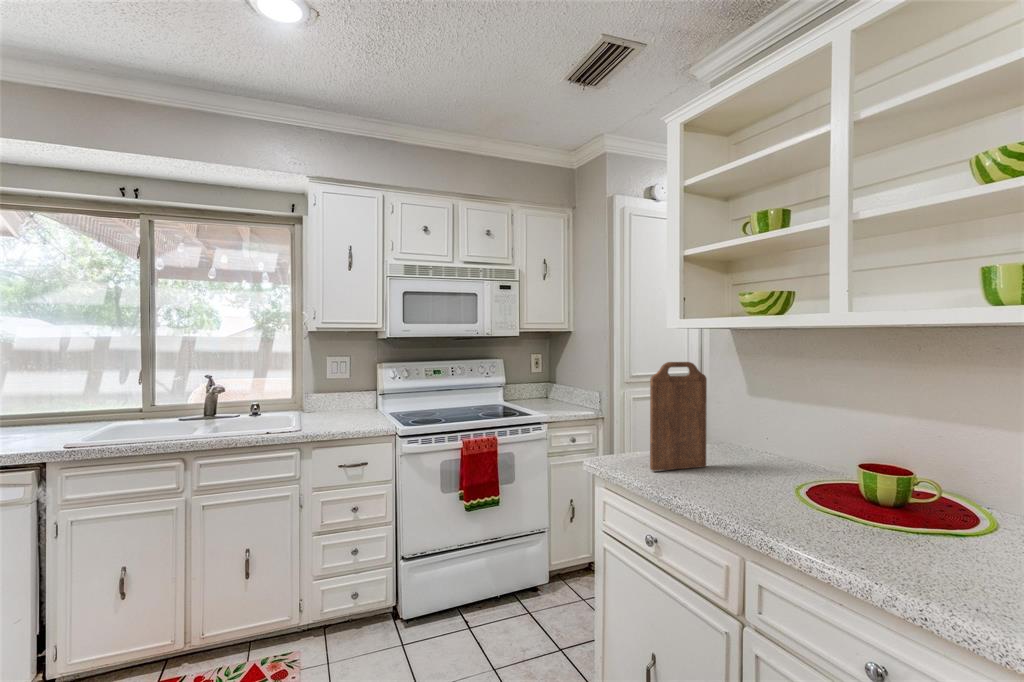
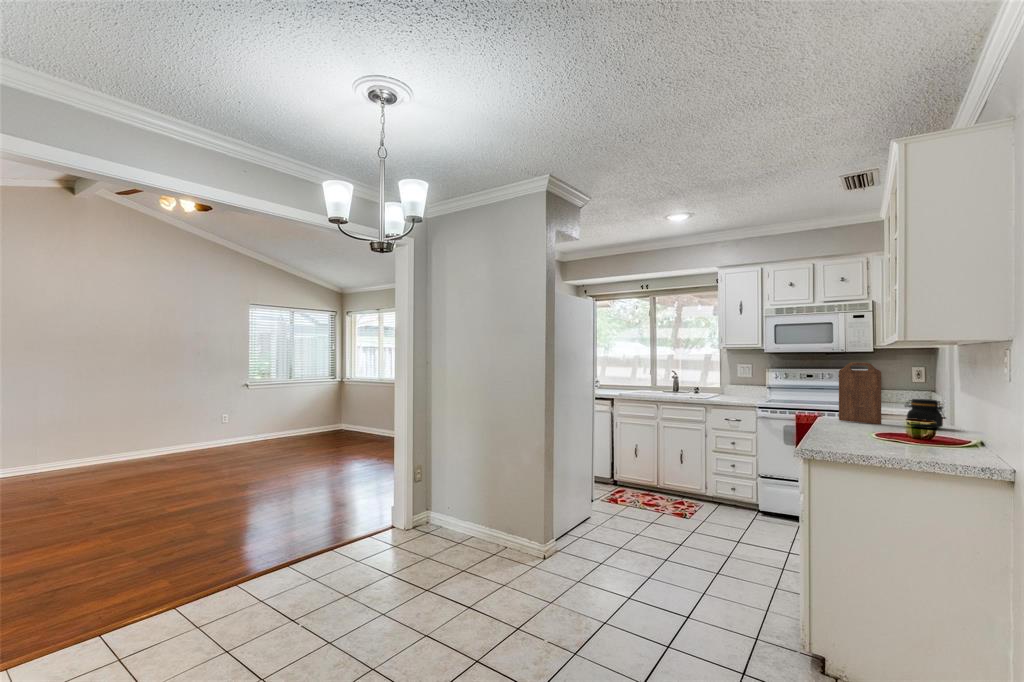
jar: none [739,418,793,468] -> present [905,399,943,429]

